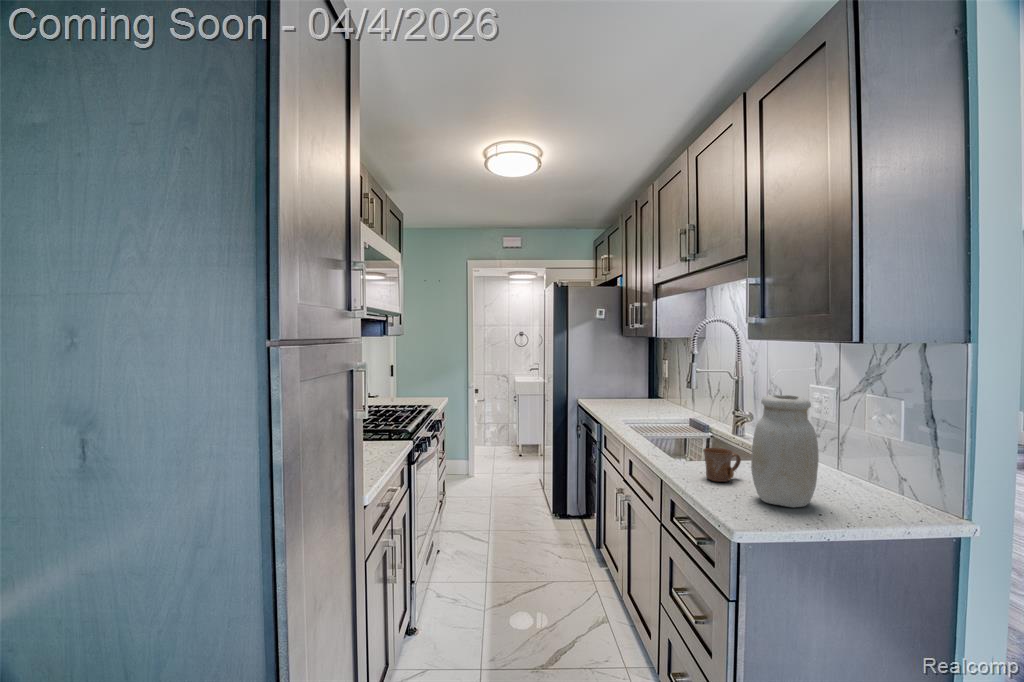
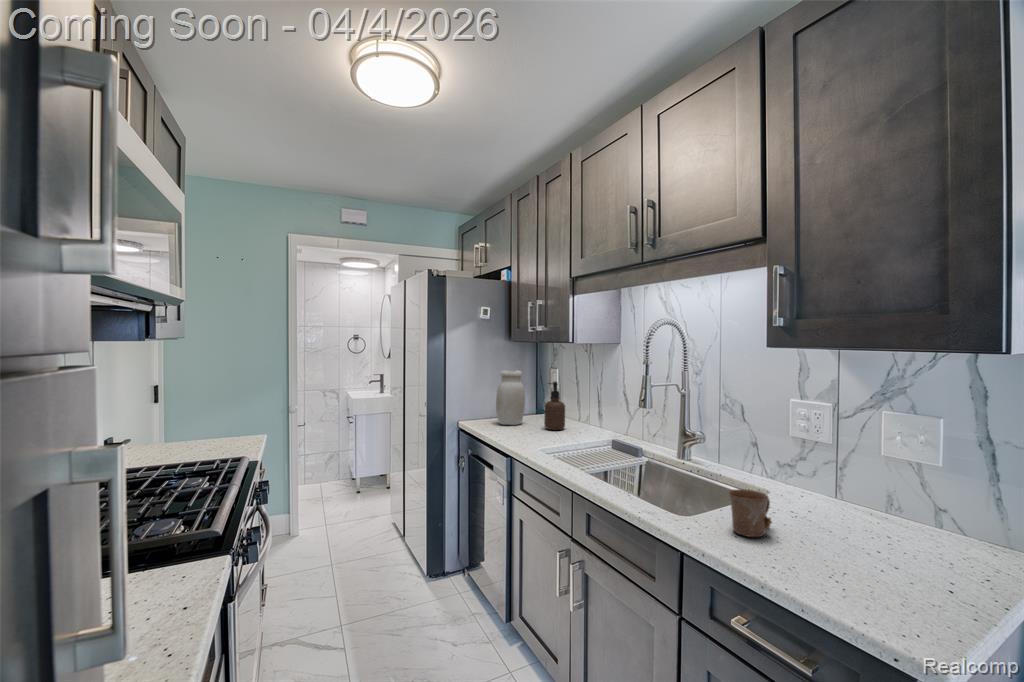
soap dispenser: none [643,371,661,411] -> present [544,382,565,430]
jar: present [751,395,819,507] -> present [496,370,525,425]

